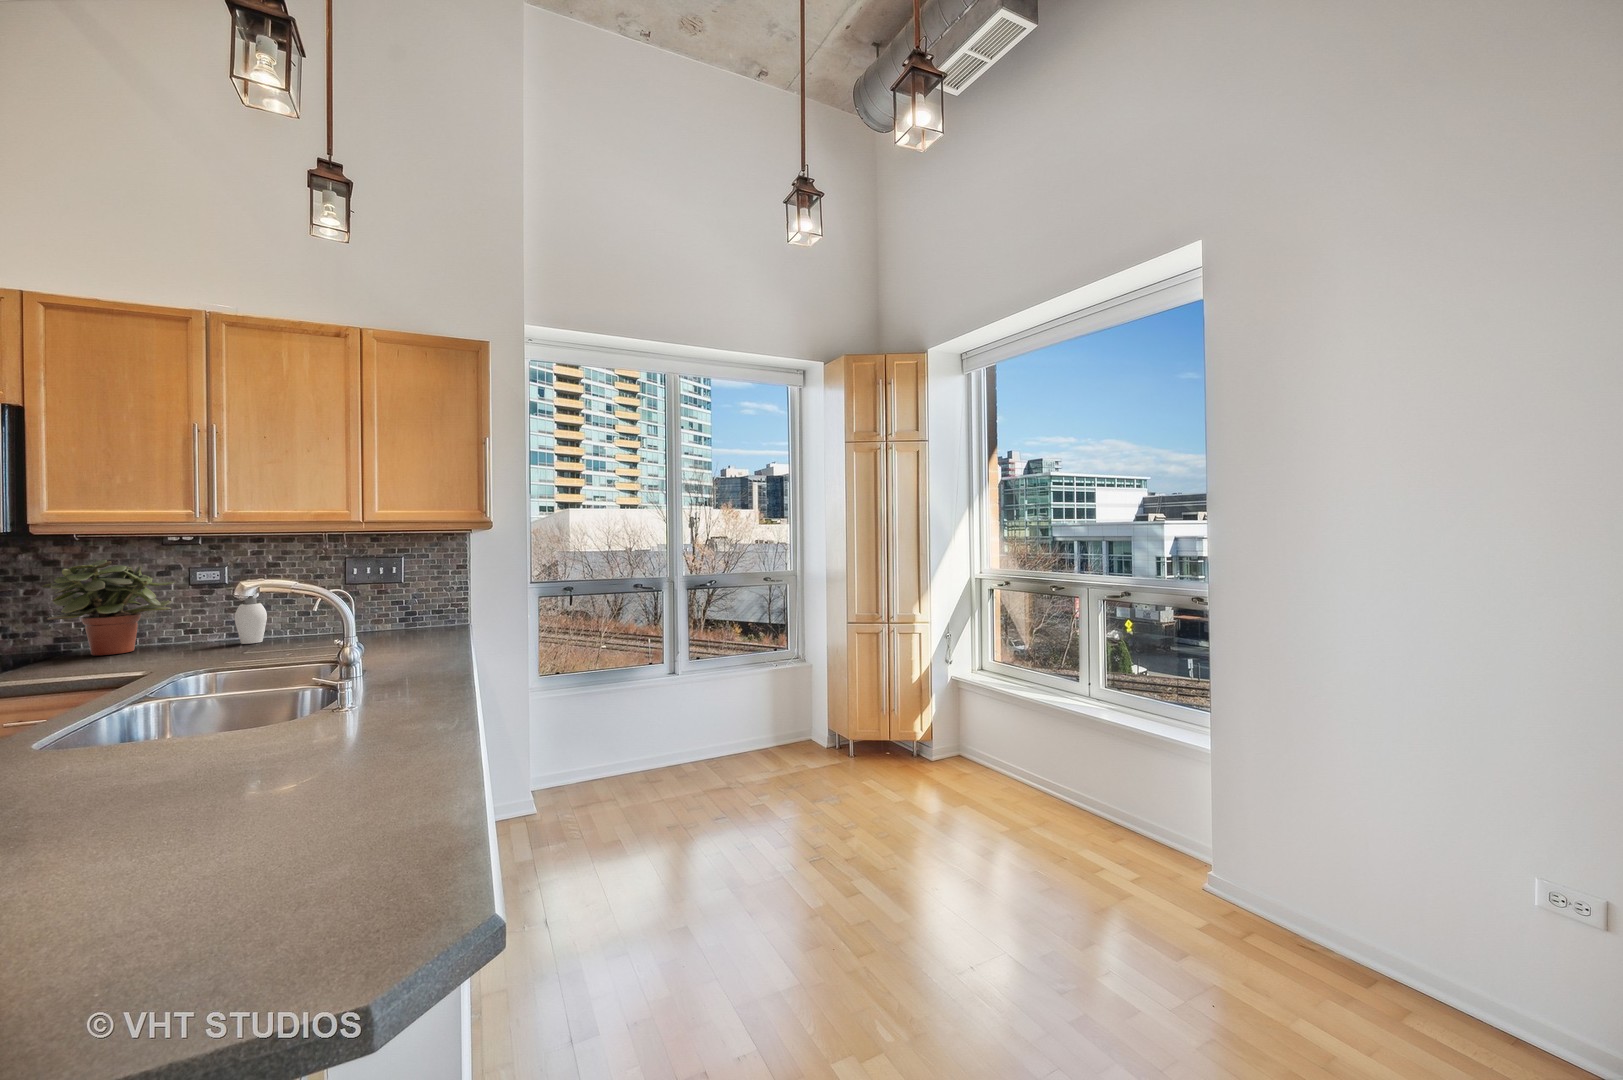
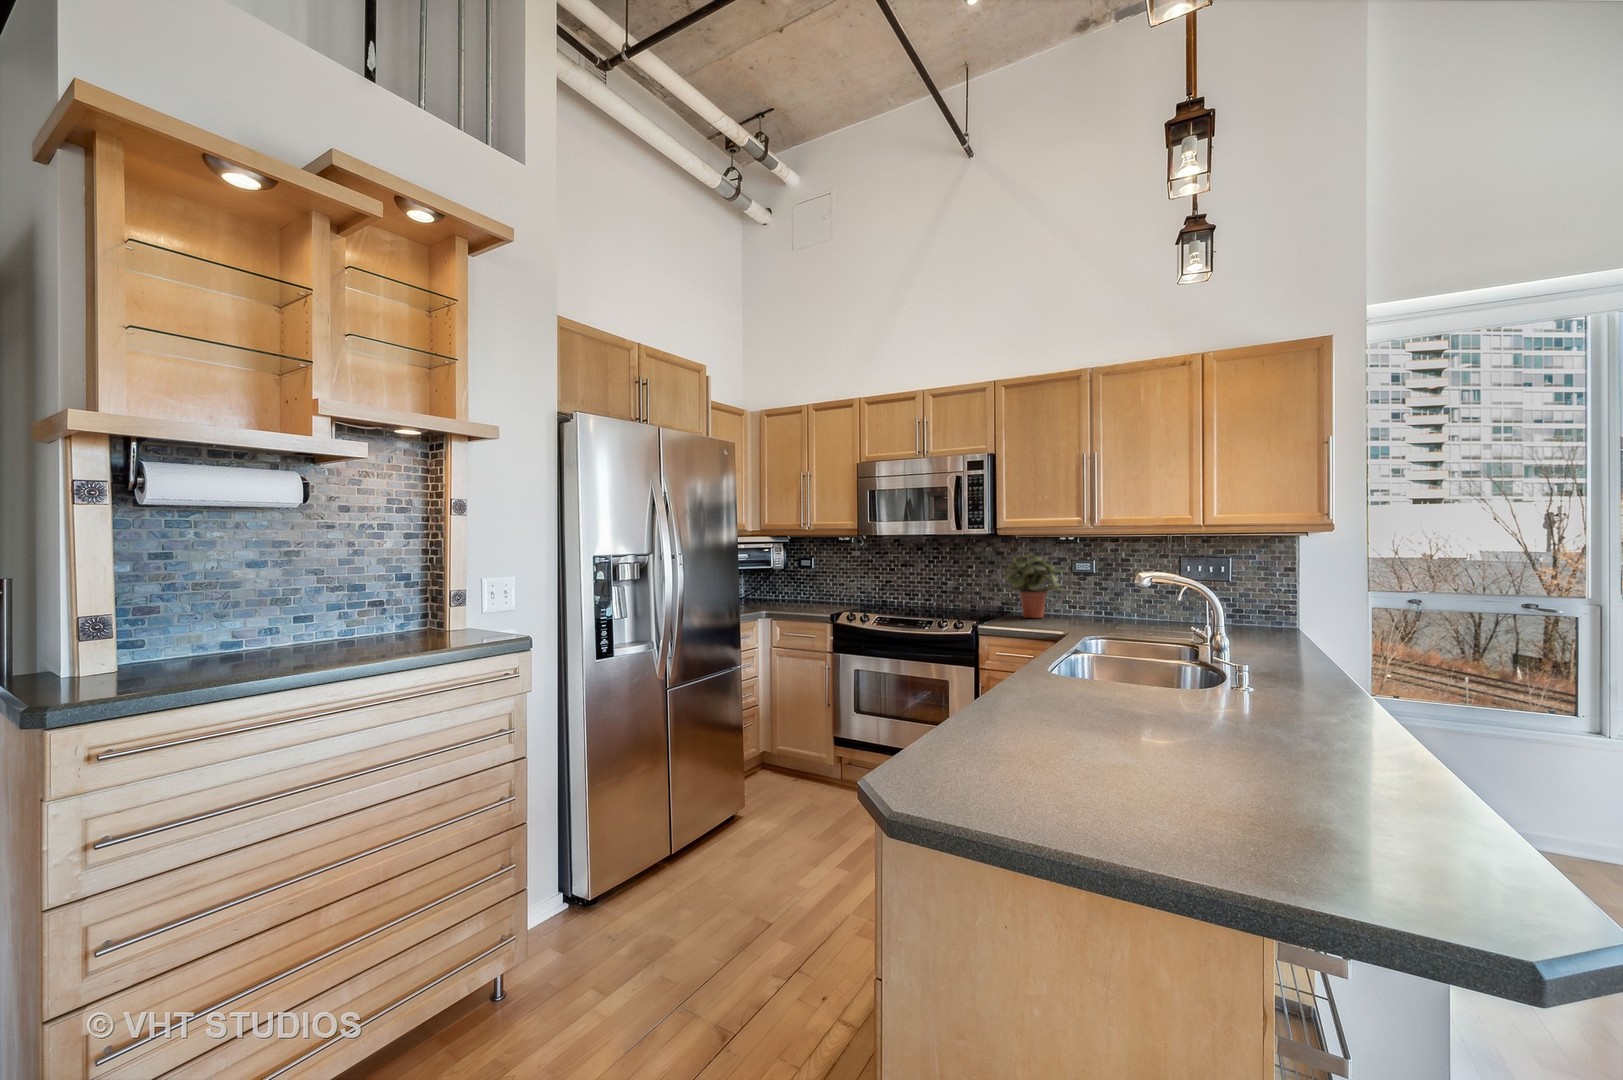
soap dispenser: present [234,595,267,644] -> none [1102,578,1123,622]

